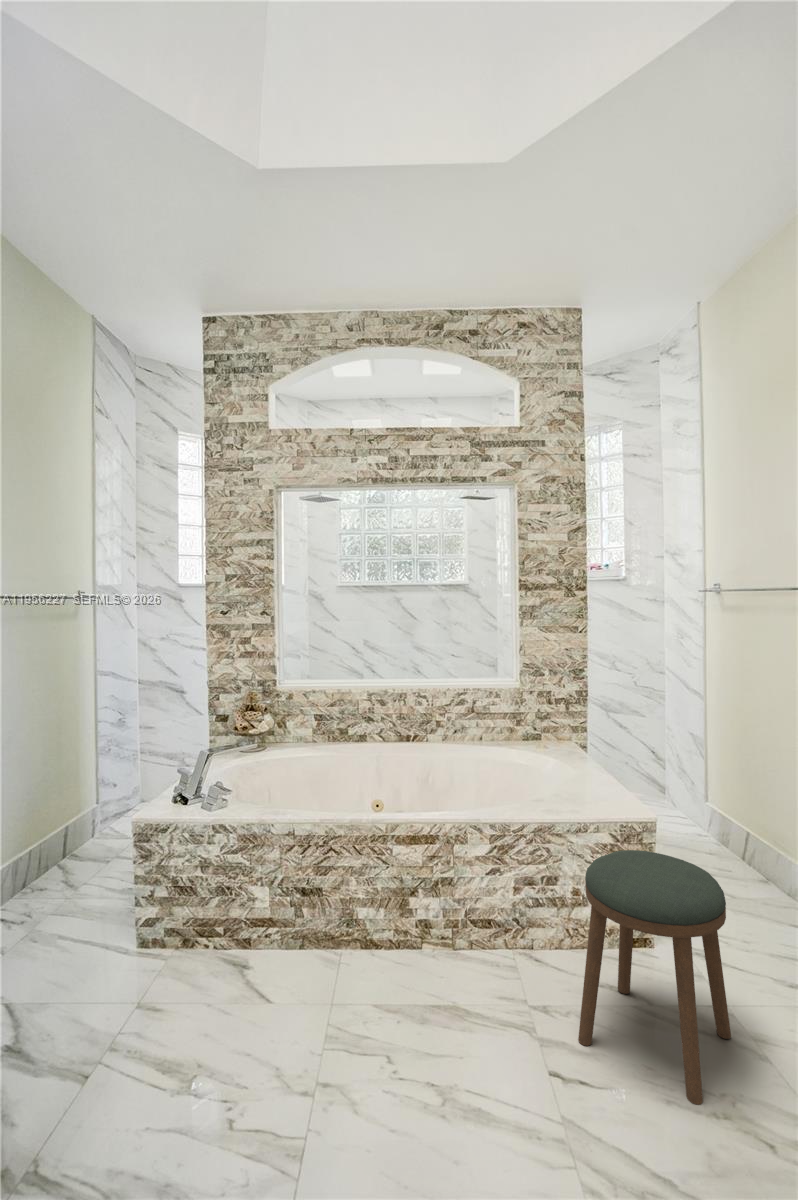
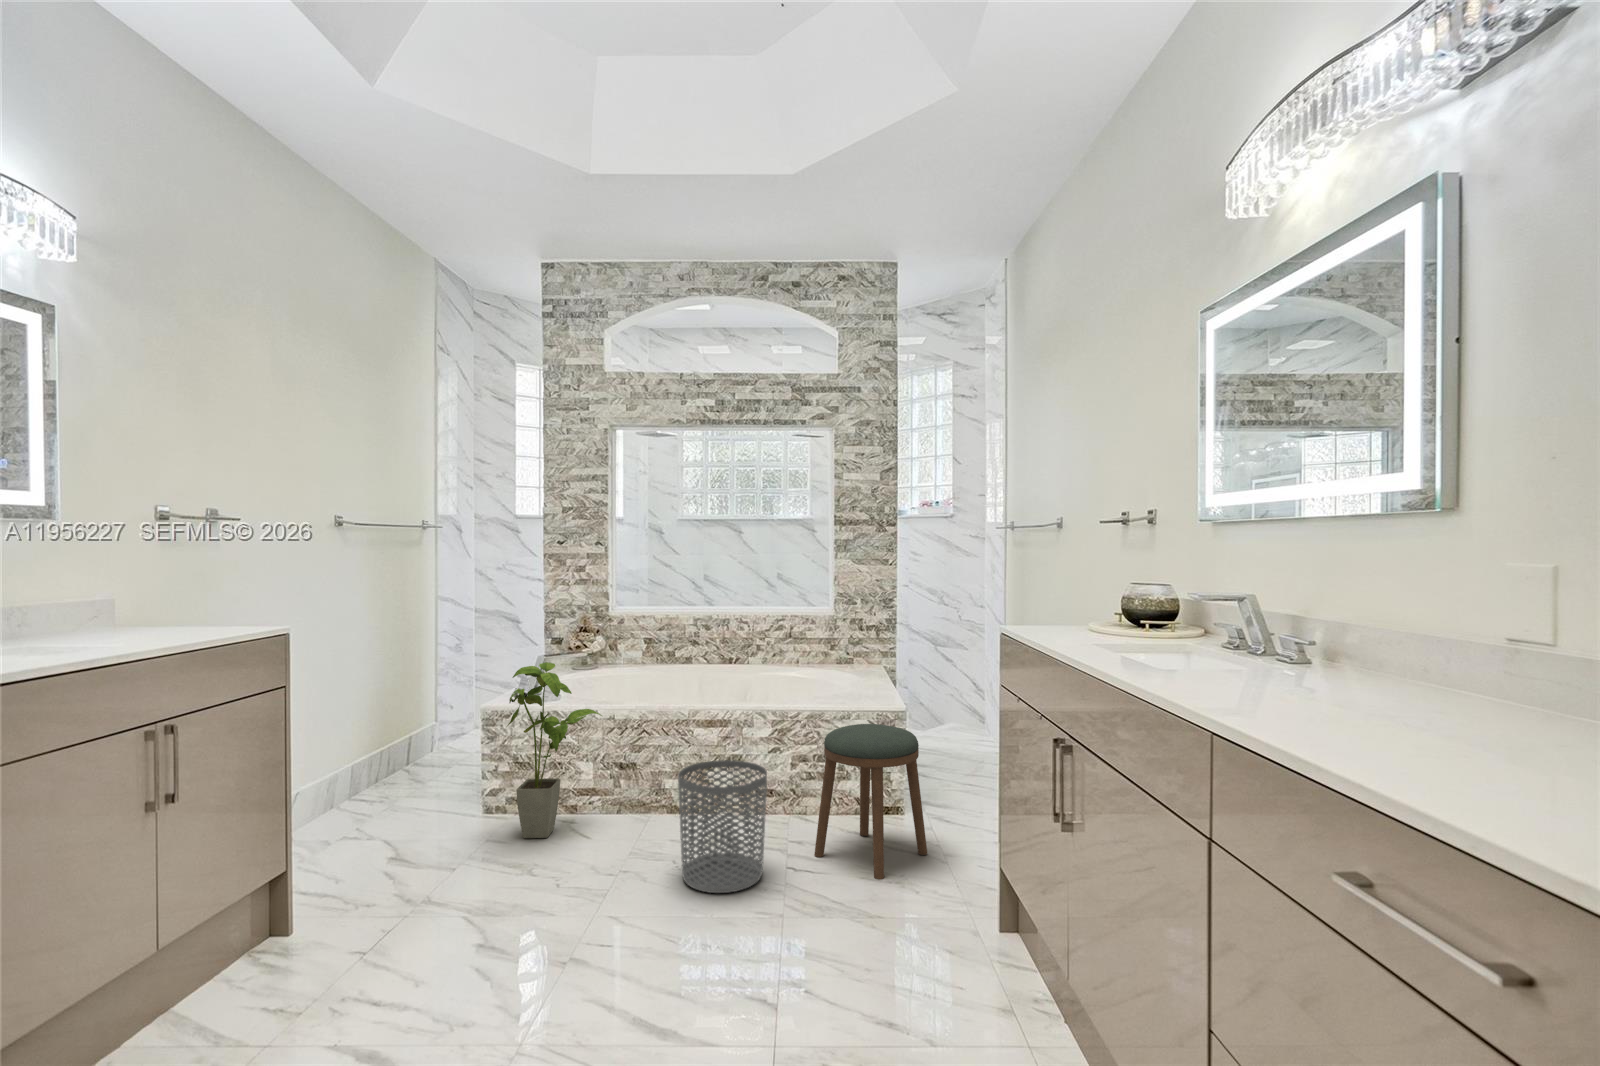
house plant: none [158,774,283,1006] -> present [507,662,602,838]
waste bin: none [403,917,532,1152] -> present [678,760,767,893]

